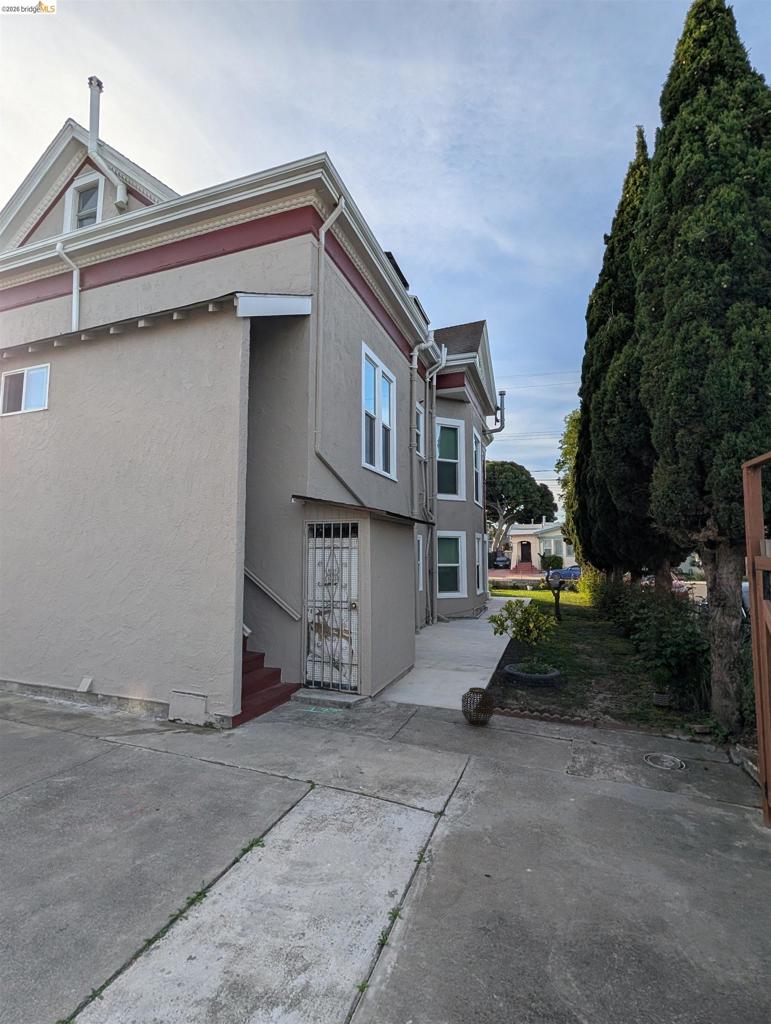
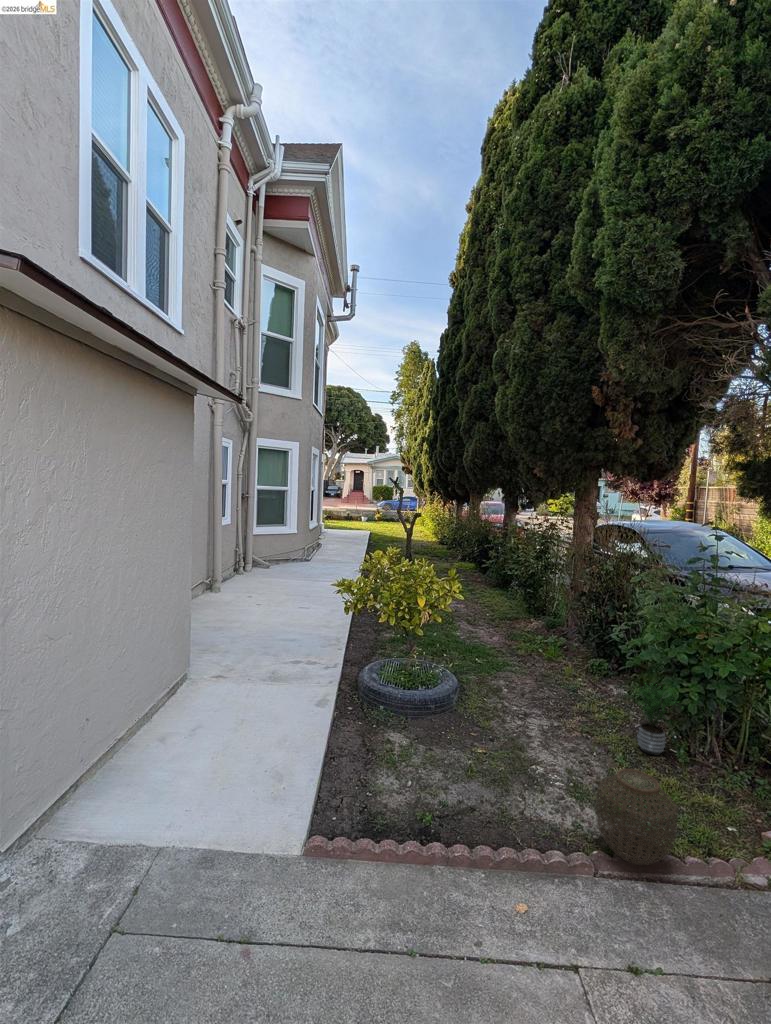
woven basket: present [462,687,493,725] -> present [596,769,678,865]

